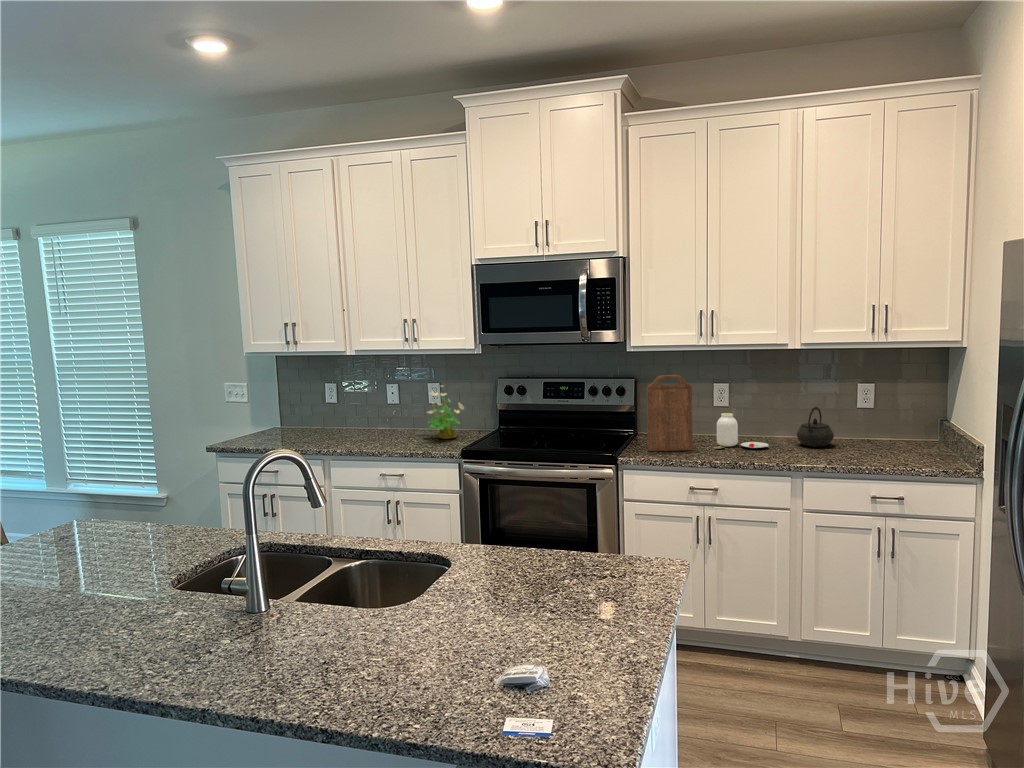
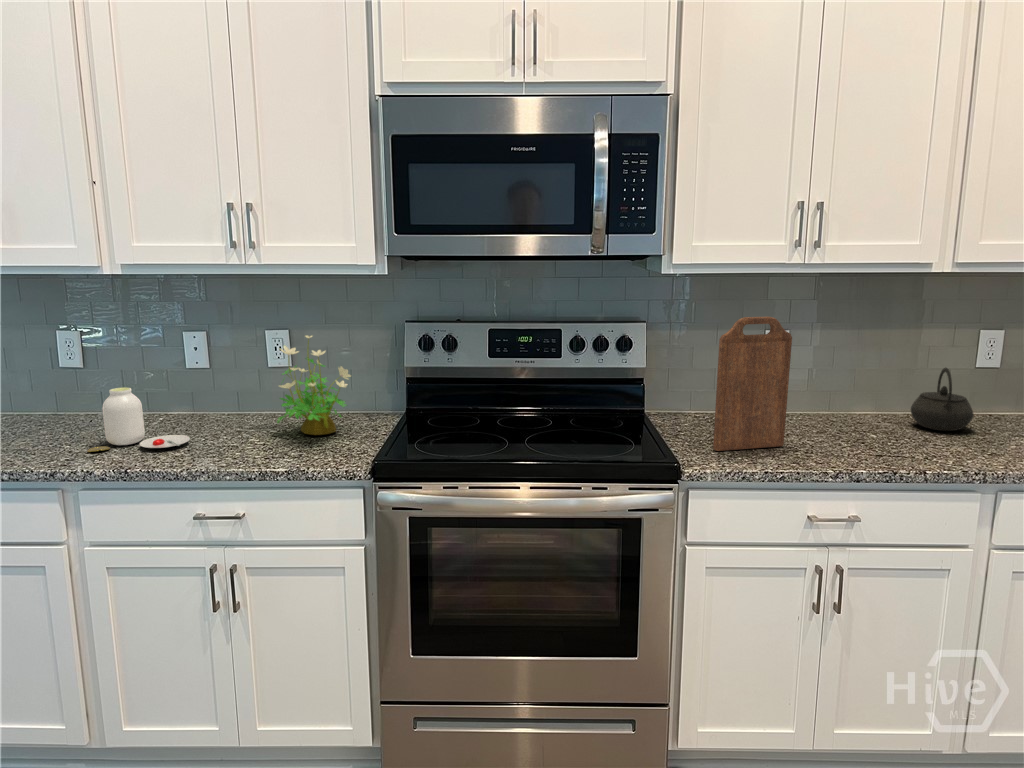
jar: present [713,413,768,449] -> present [87,387,190,452]

